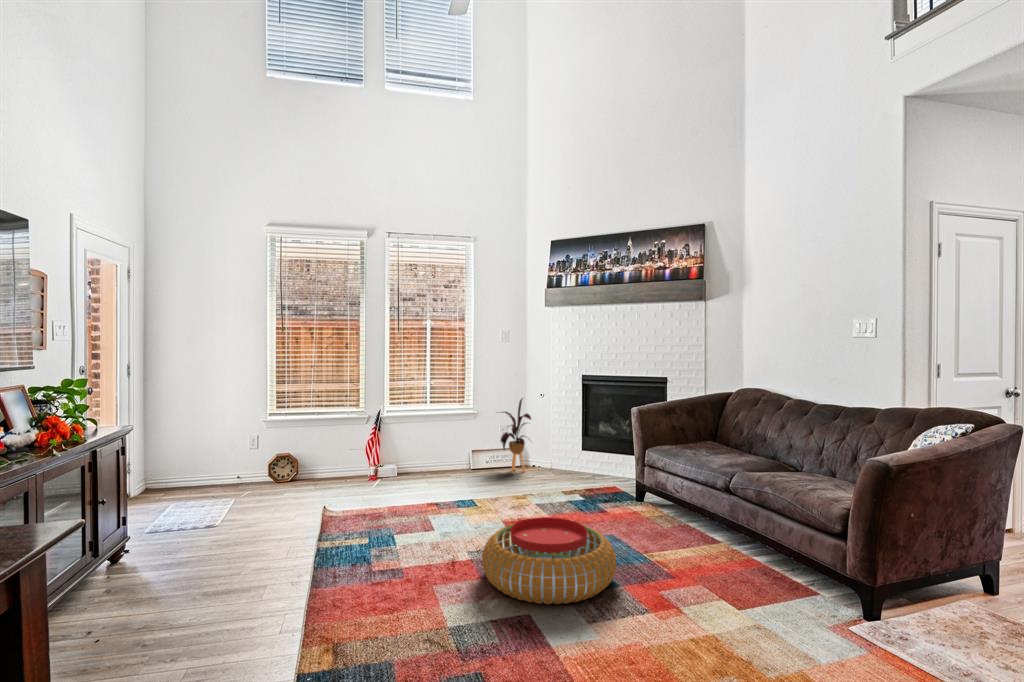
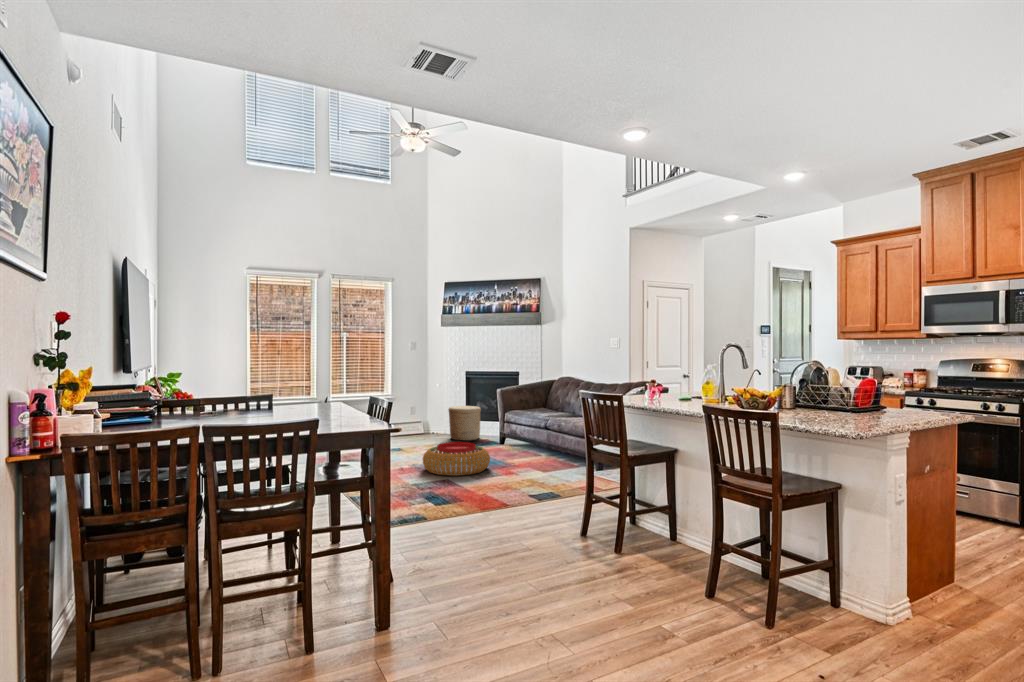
house plant: present [500,399,531,473] -> none [408,387,434,437]
woven basket: none [554,429,605,487] -> present [448,406,481,440]

